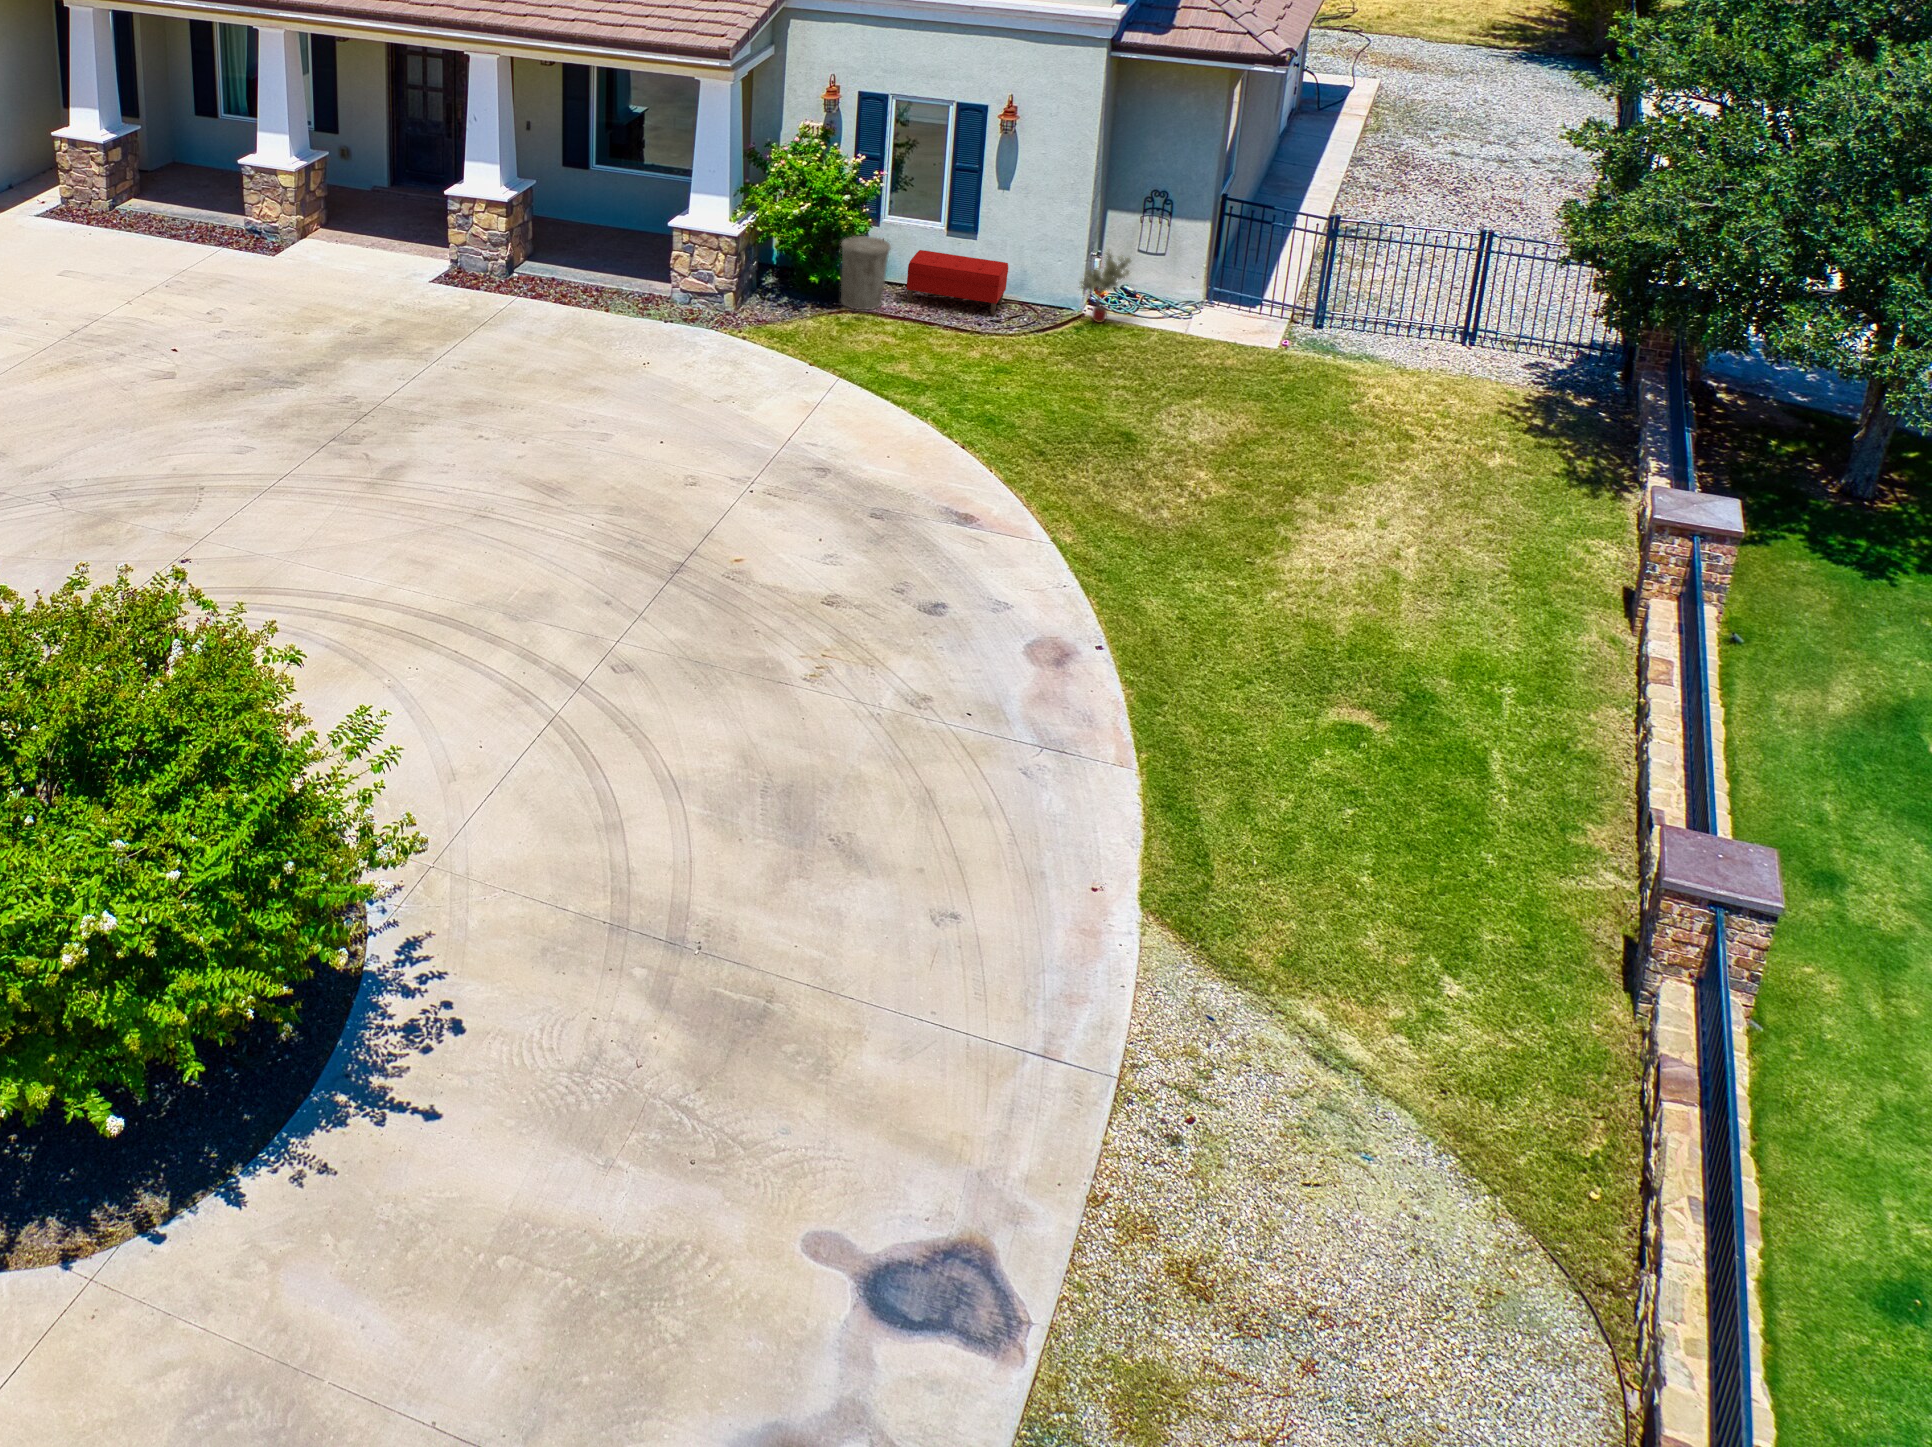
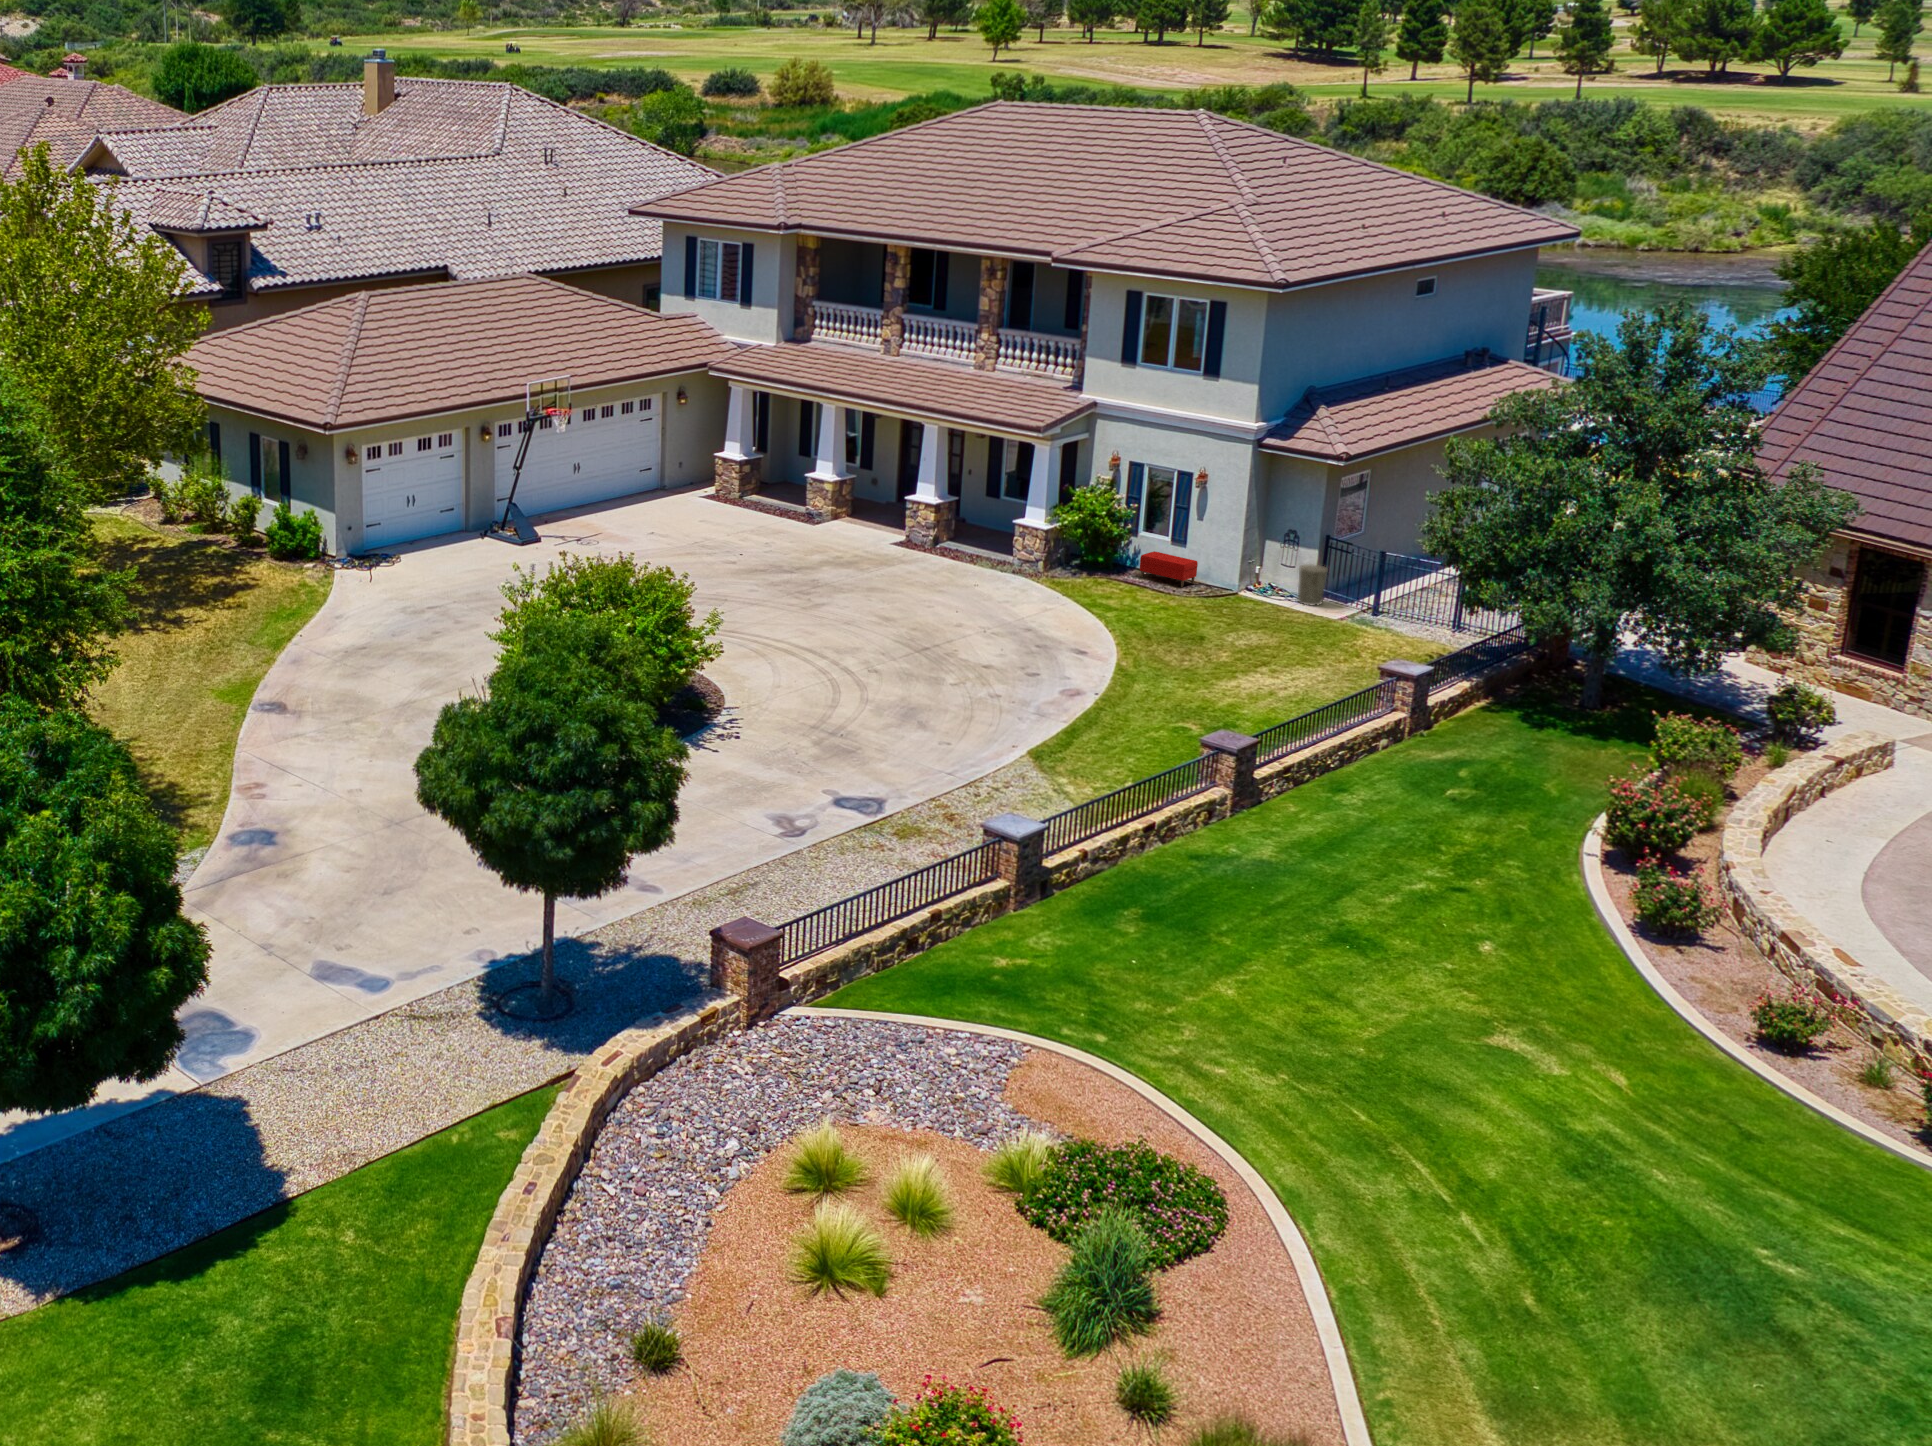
trash can: present [841,236,891,310] -> present [1298,564,1328,605]
potted tree: present [1078,249,1131,323] -> none [1225,555,1260,597]

